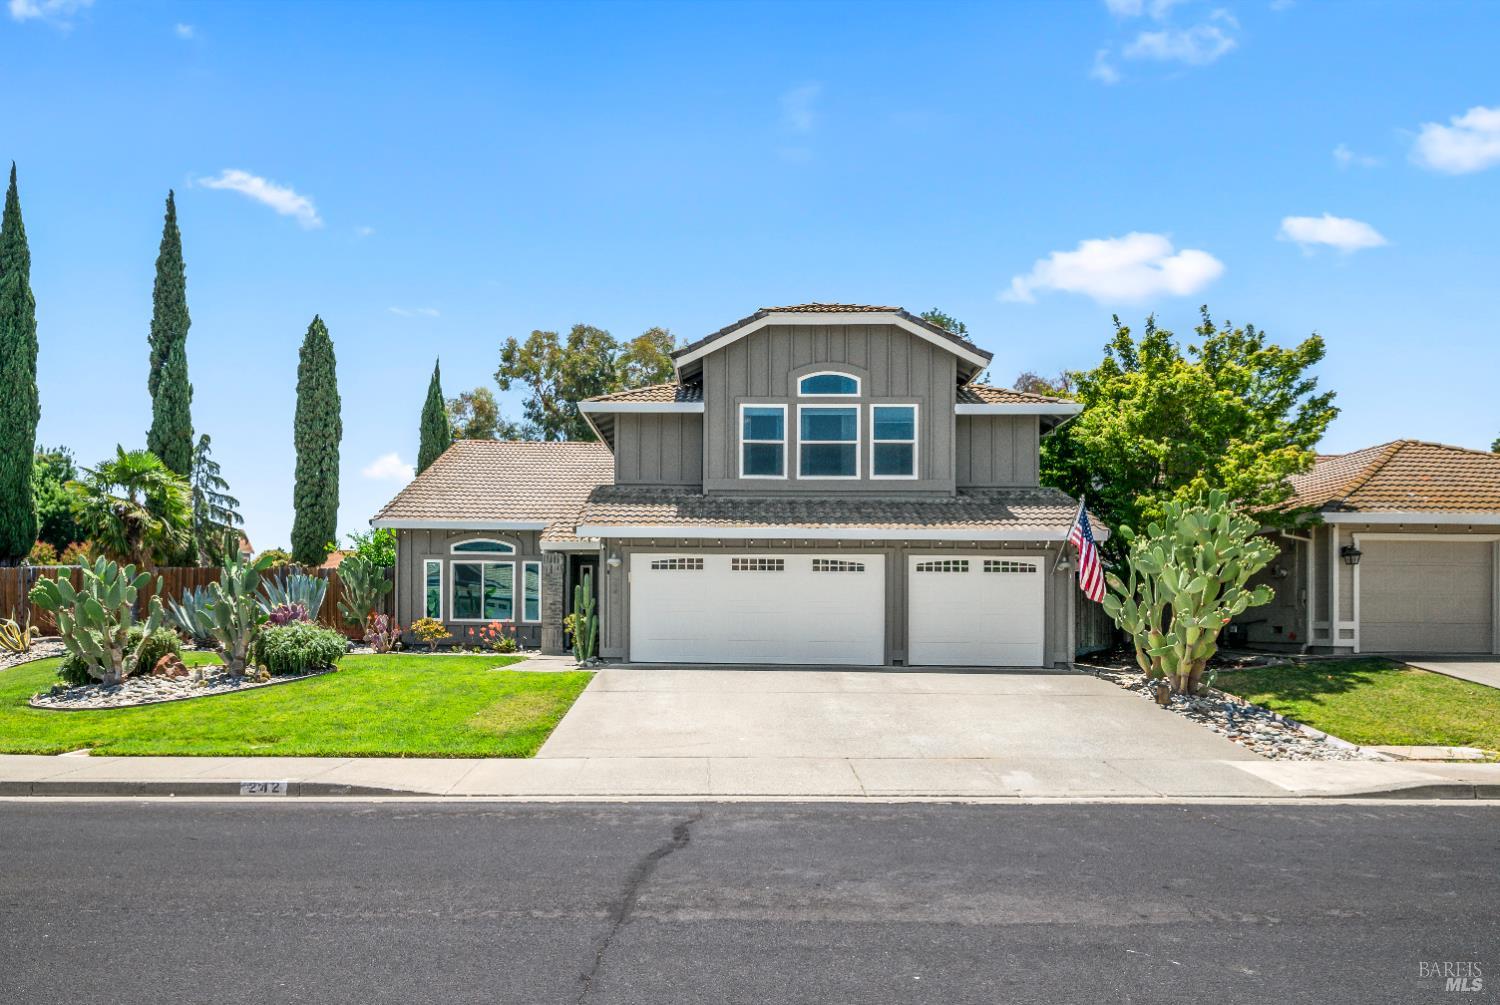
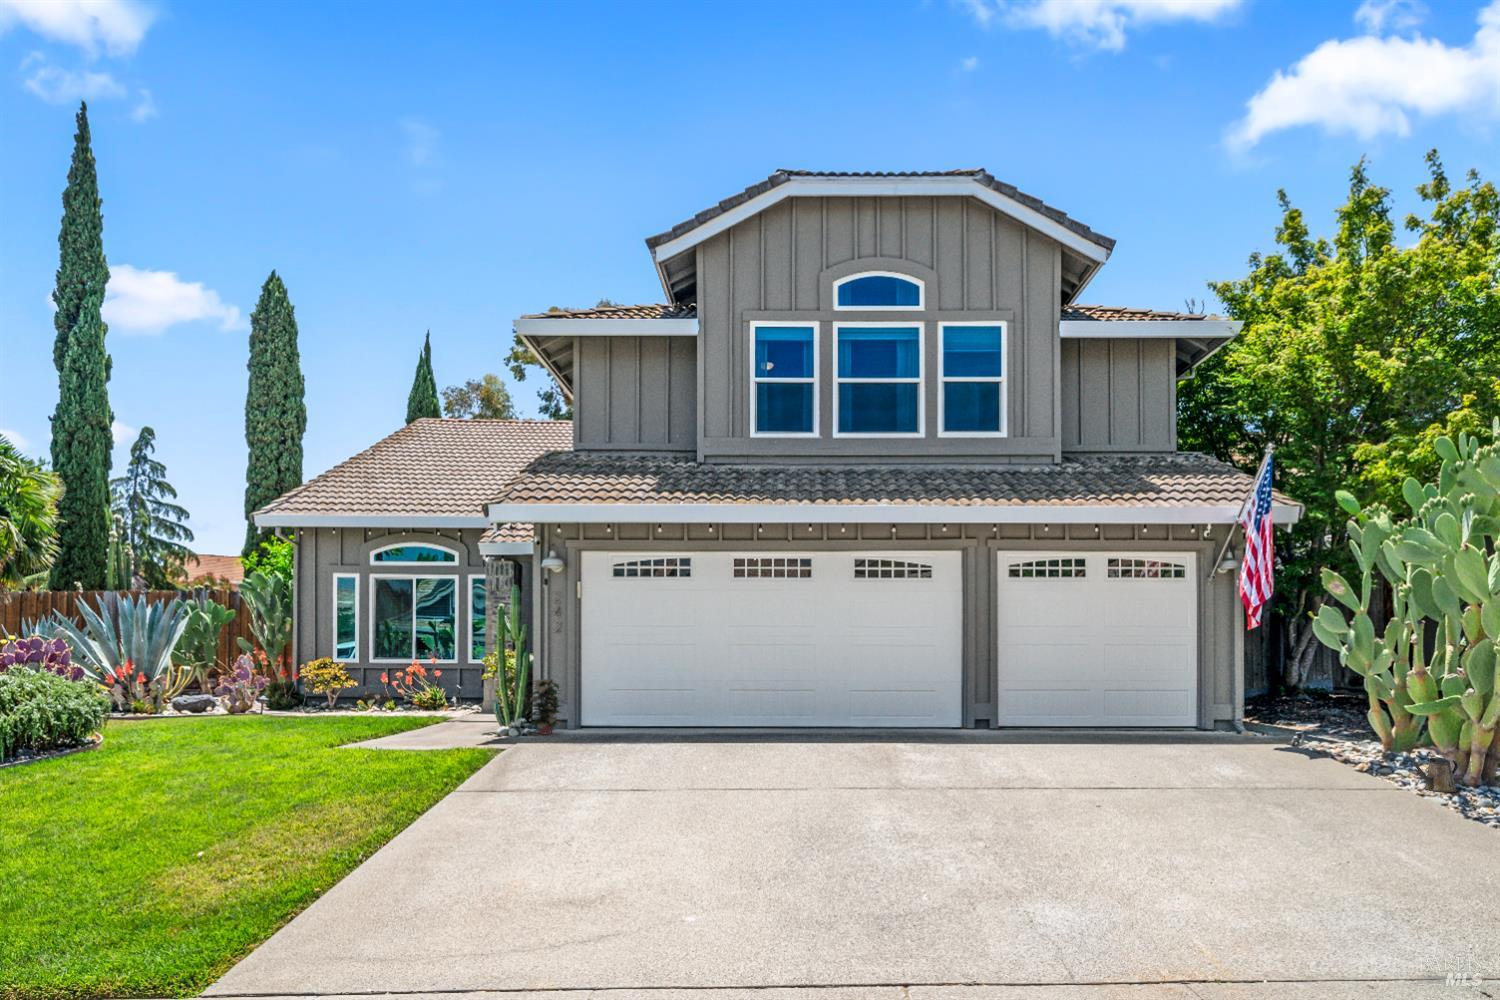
decorative plant: none [593,639,620,676] -> present [529,679,563,734]

